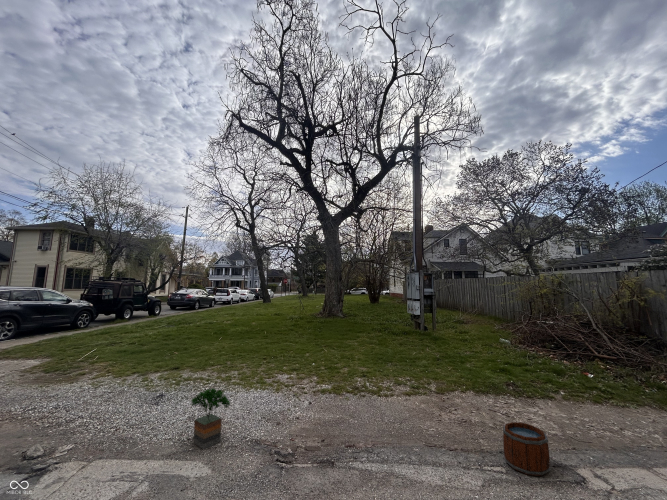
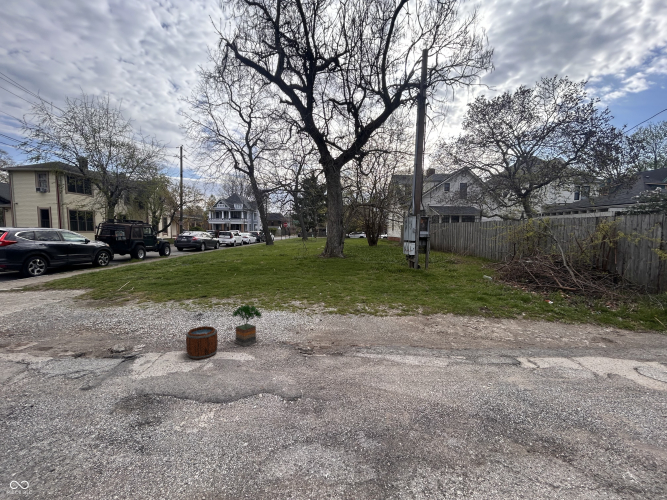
bucket: present [503,422,550,476] -> present [186,326,218,359]

